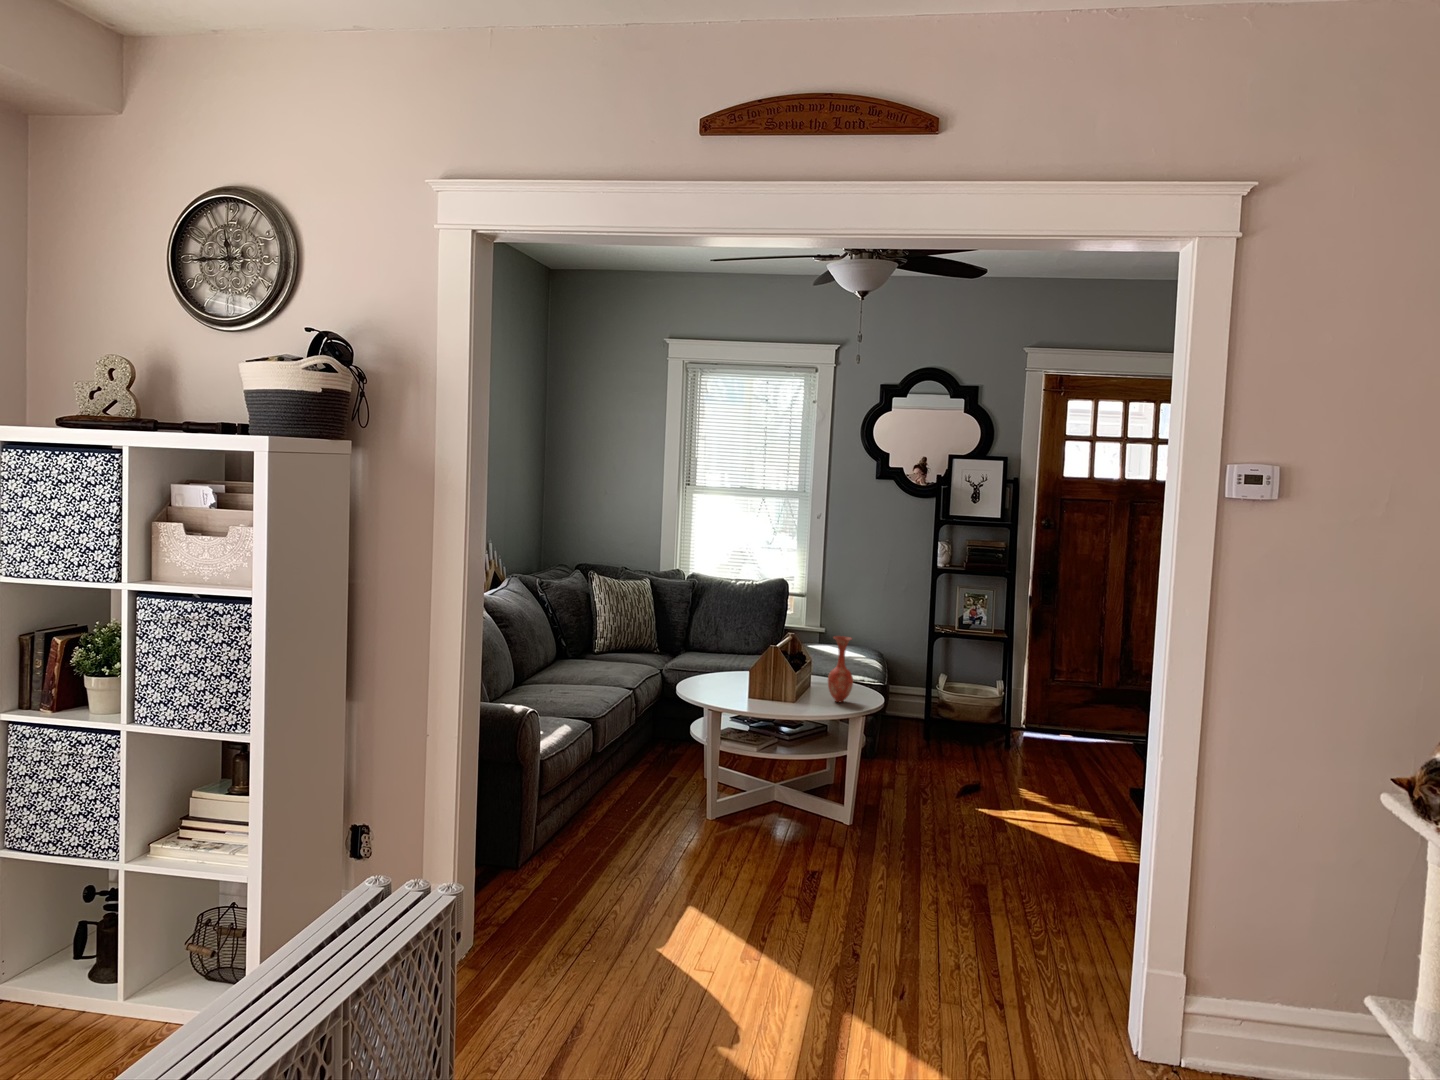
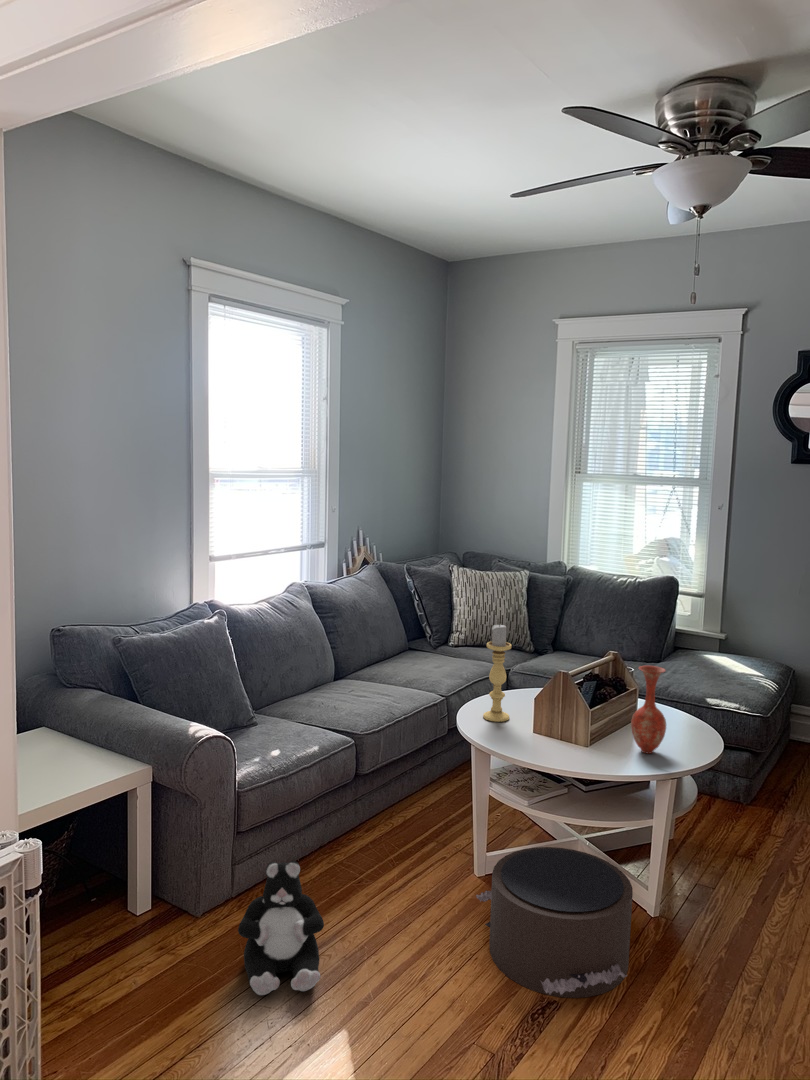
candle holder: none [704,613,727,693] -> present [483,624,512,722]
pouf: none [730,778,861,869] -> present [476,847,633,998]
plush toy: none [586,798,662,895] -> present [238,861,324,995]

